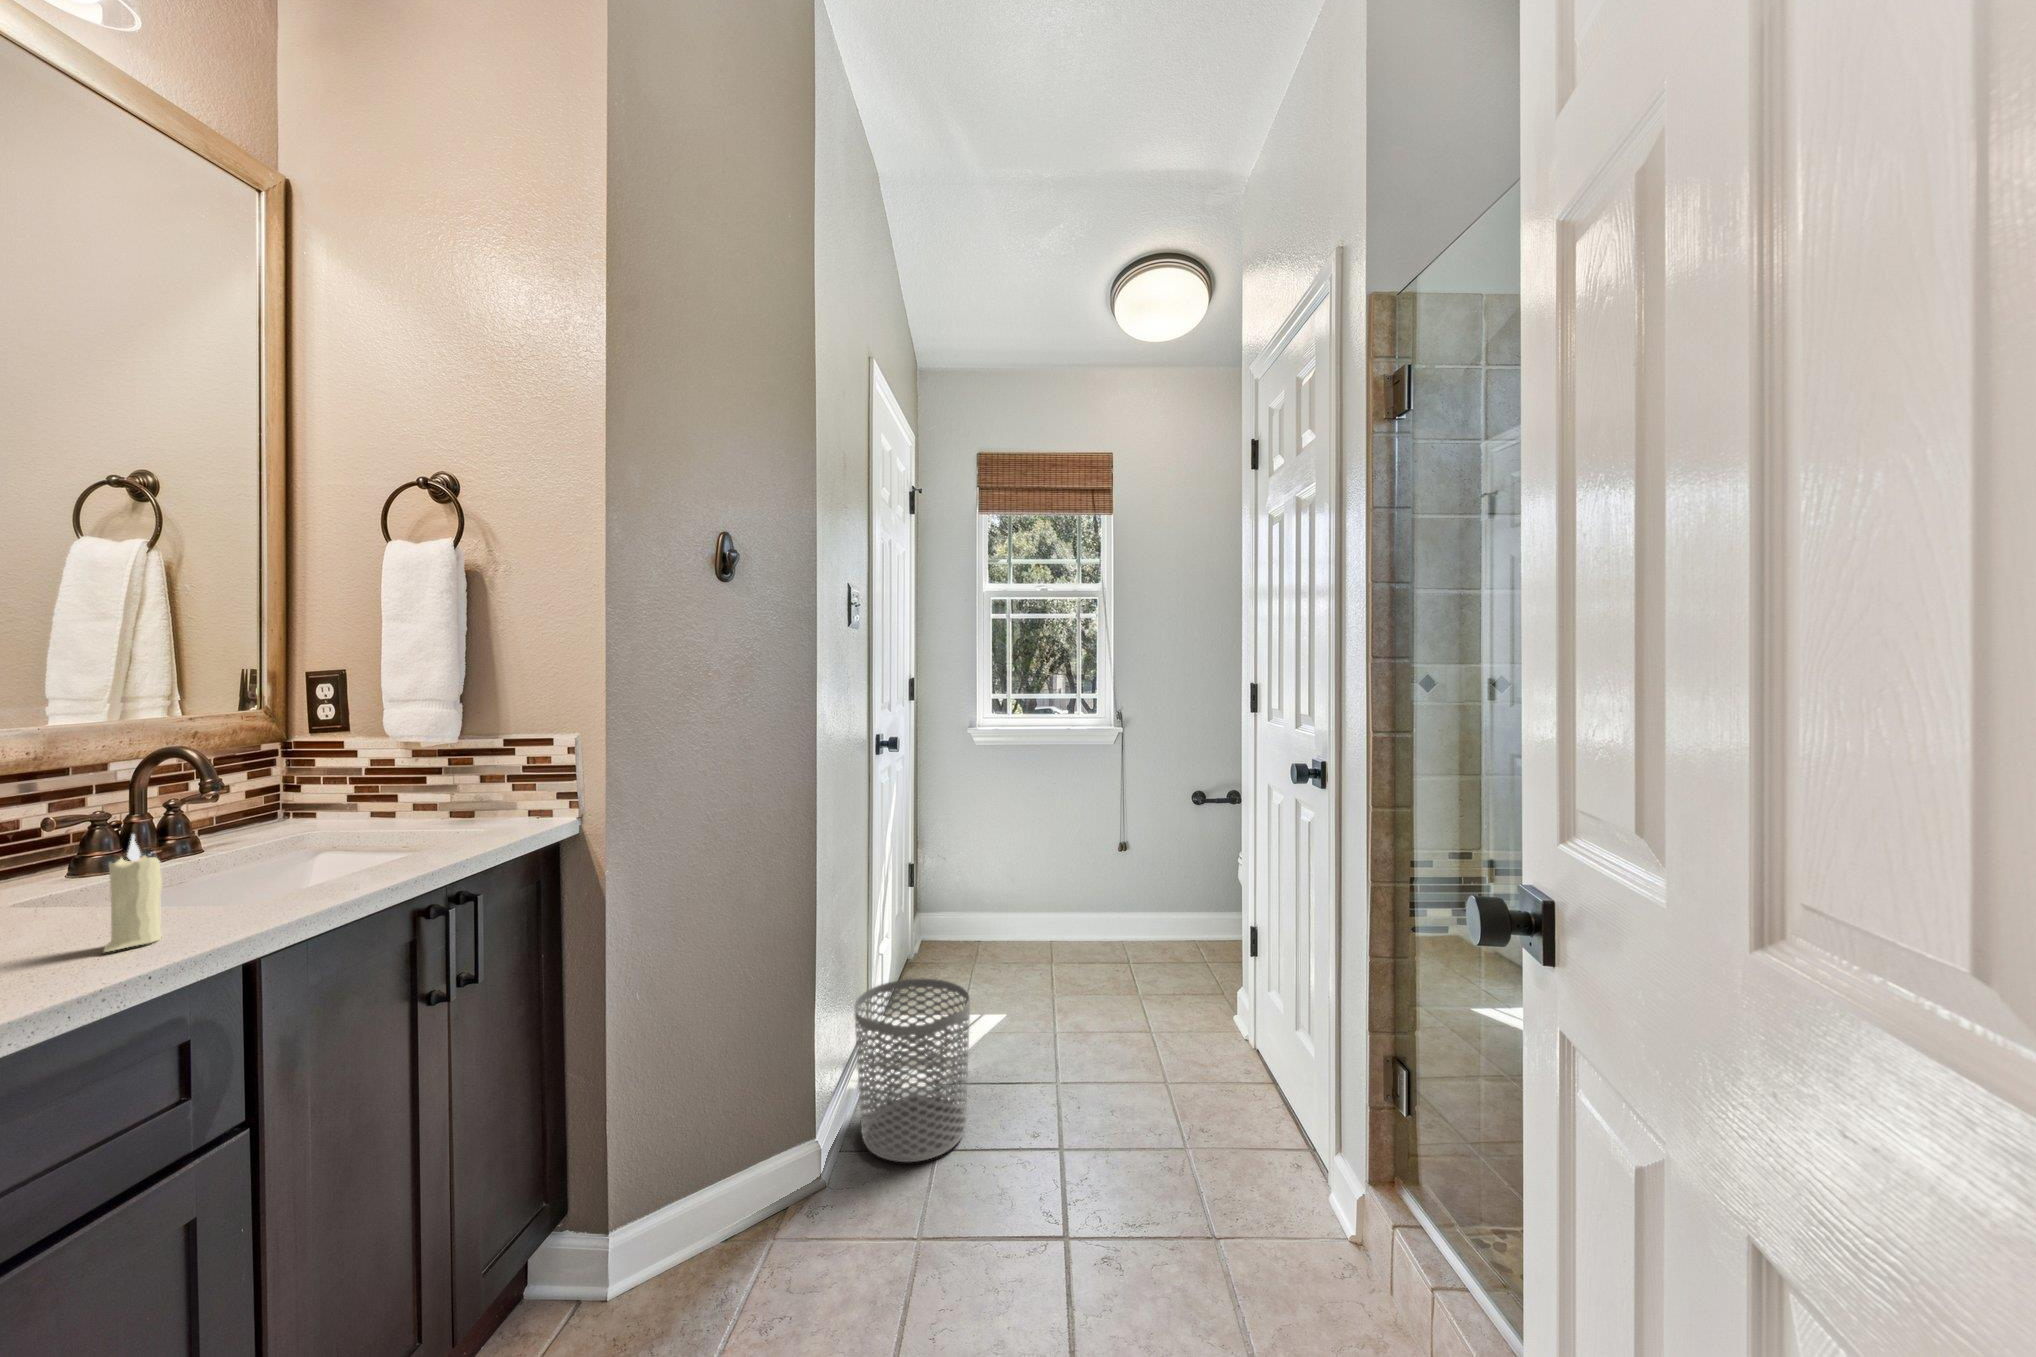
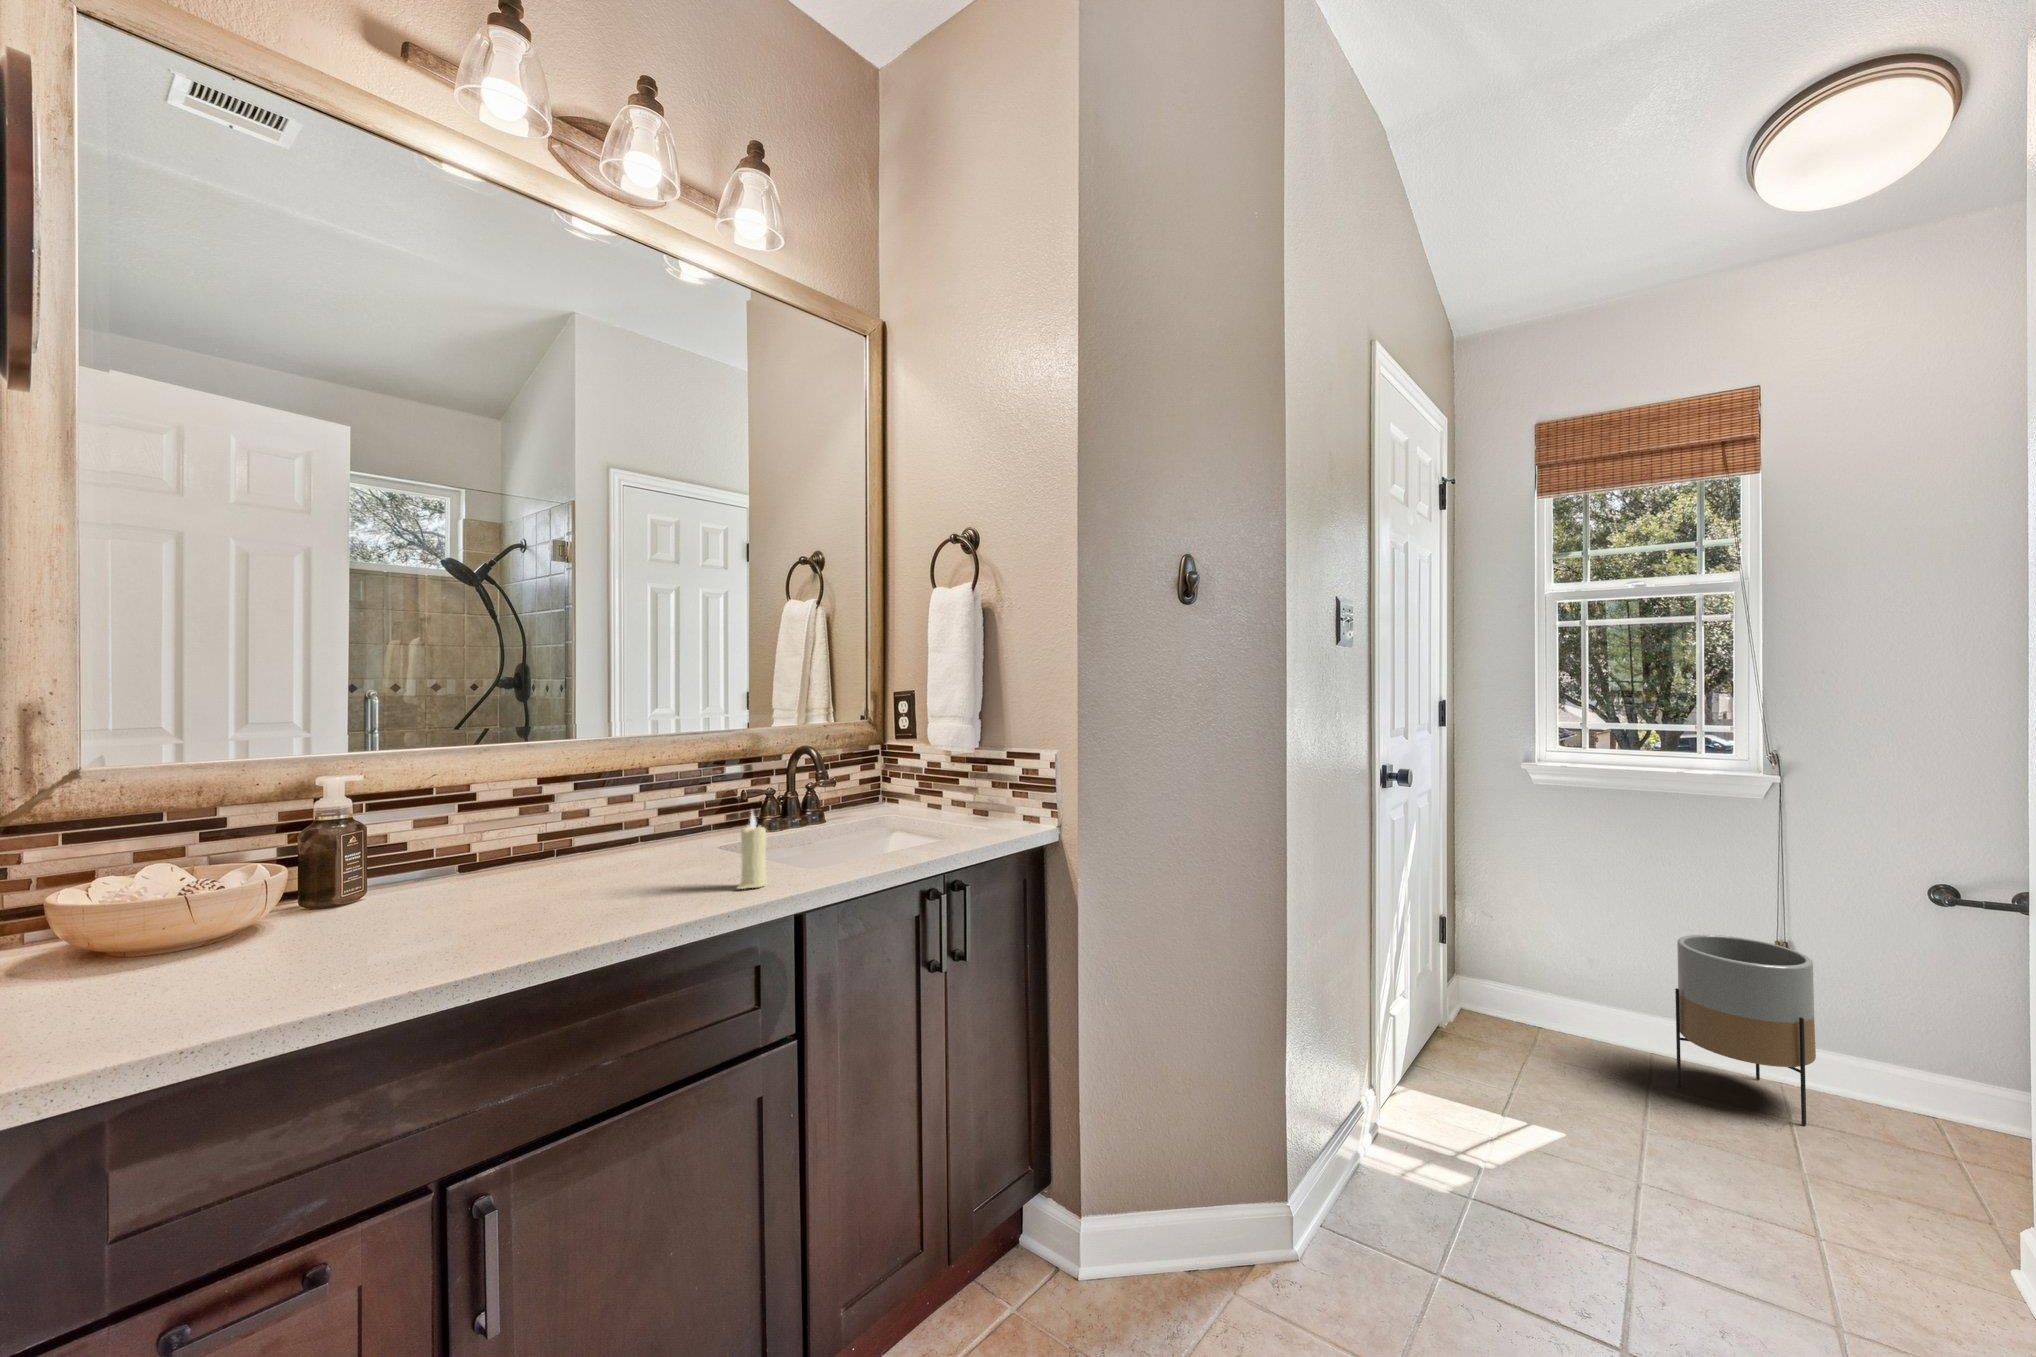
planter: none [1066,845,1139,965] -> present [1675,935,1816,1125]
waste bin: present [854,979,970,1162] -> none [1339,1052,1488,1282]

